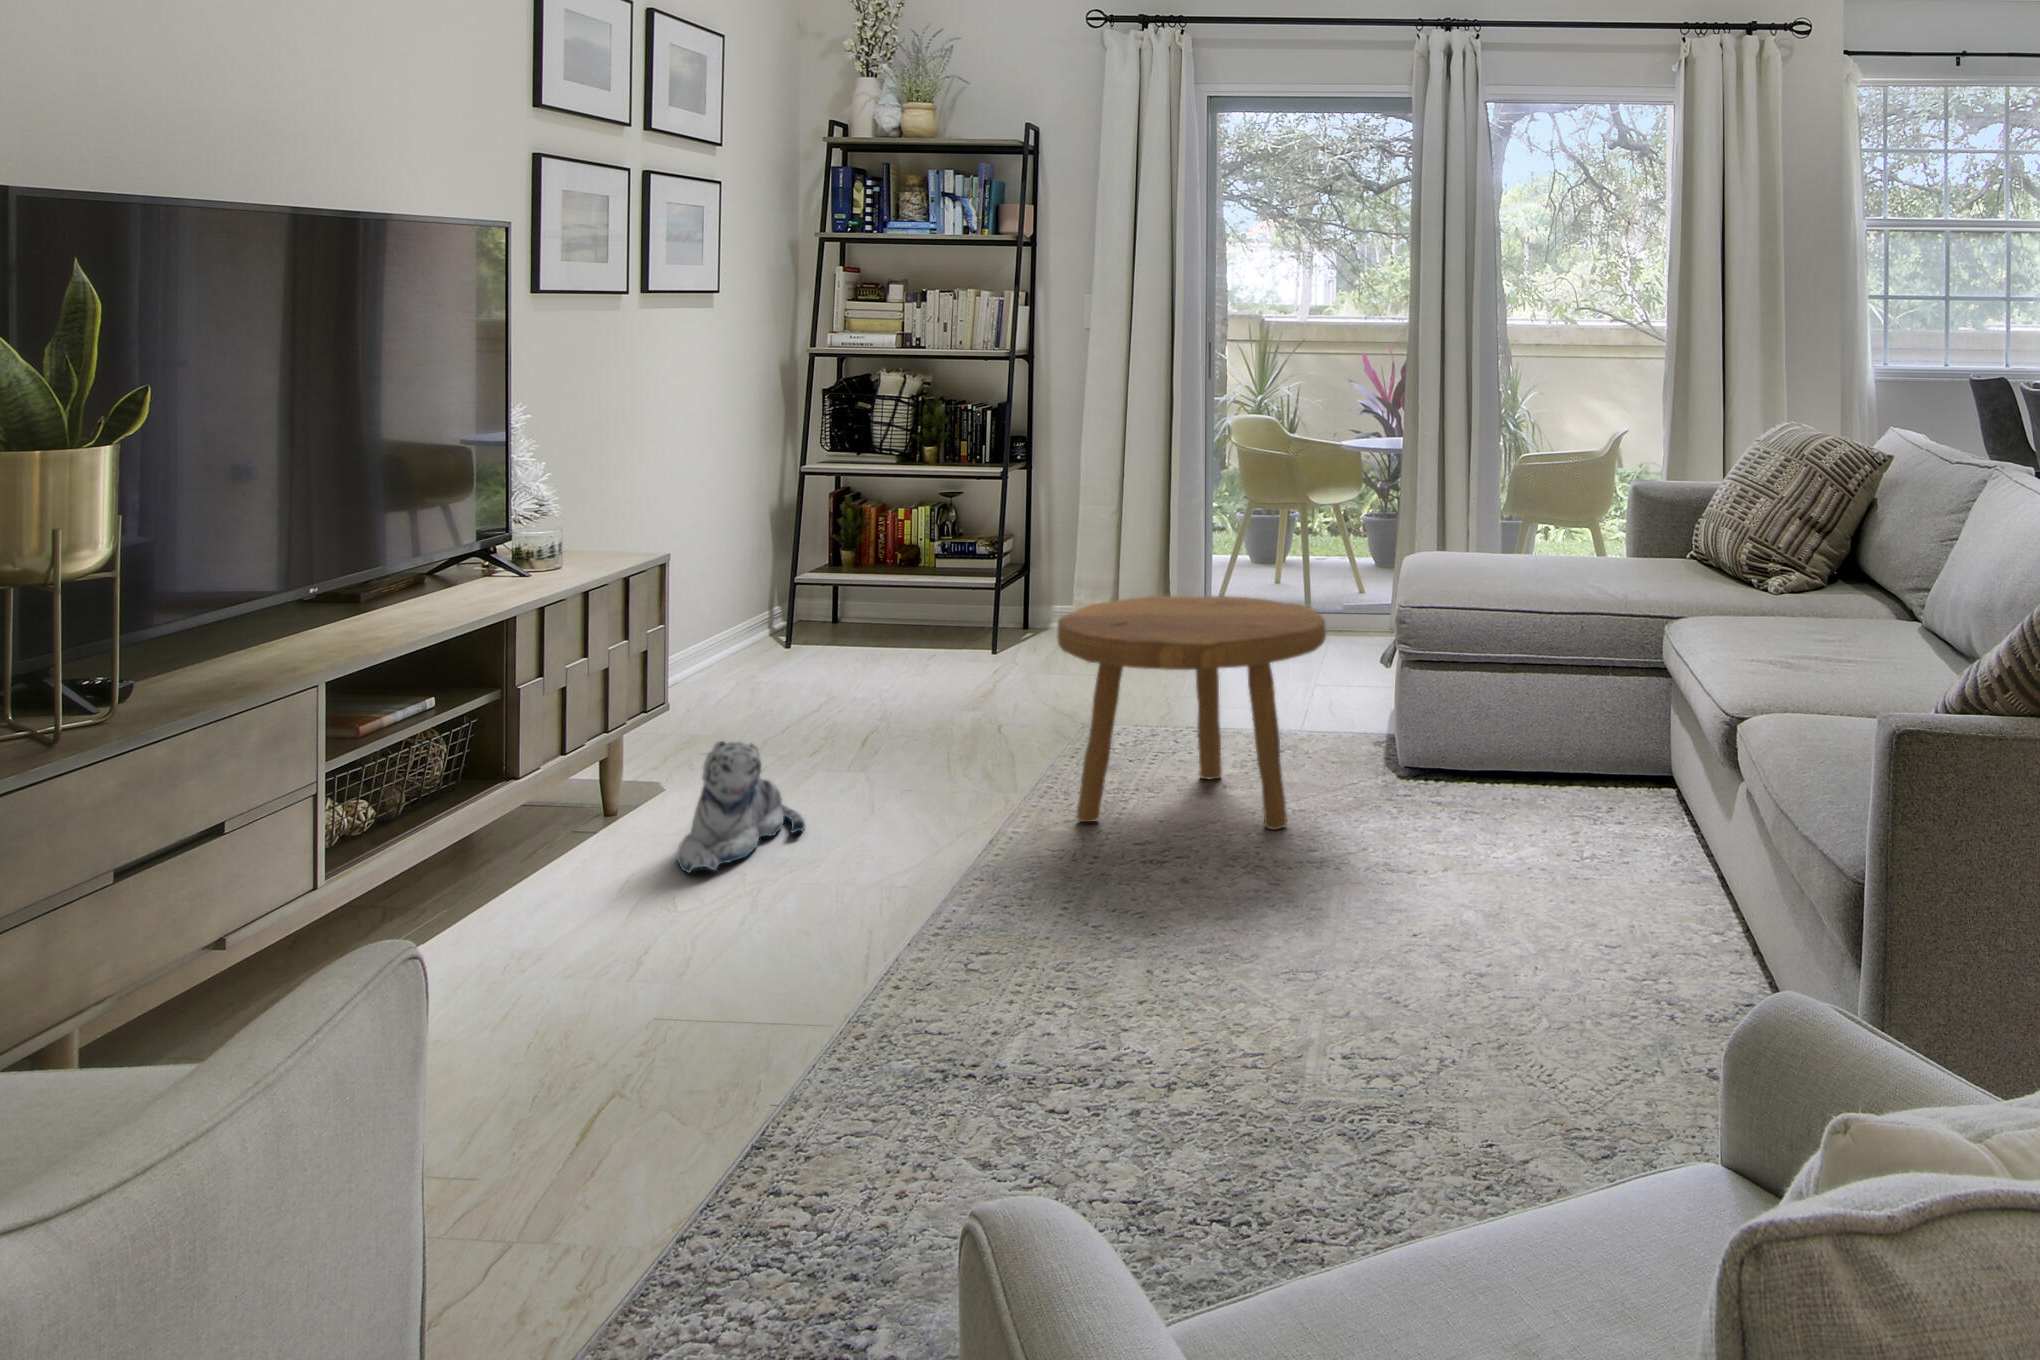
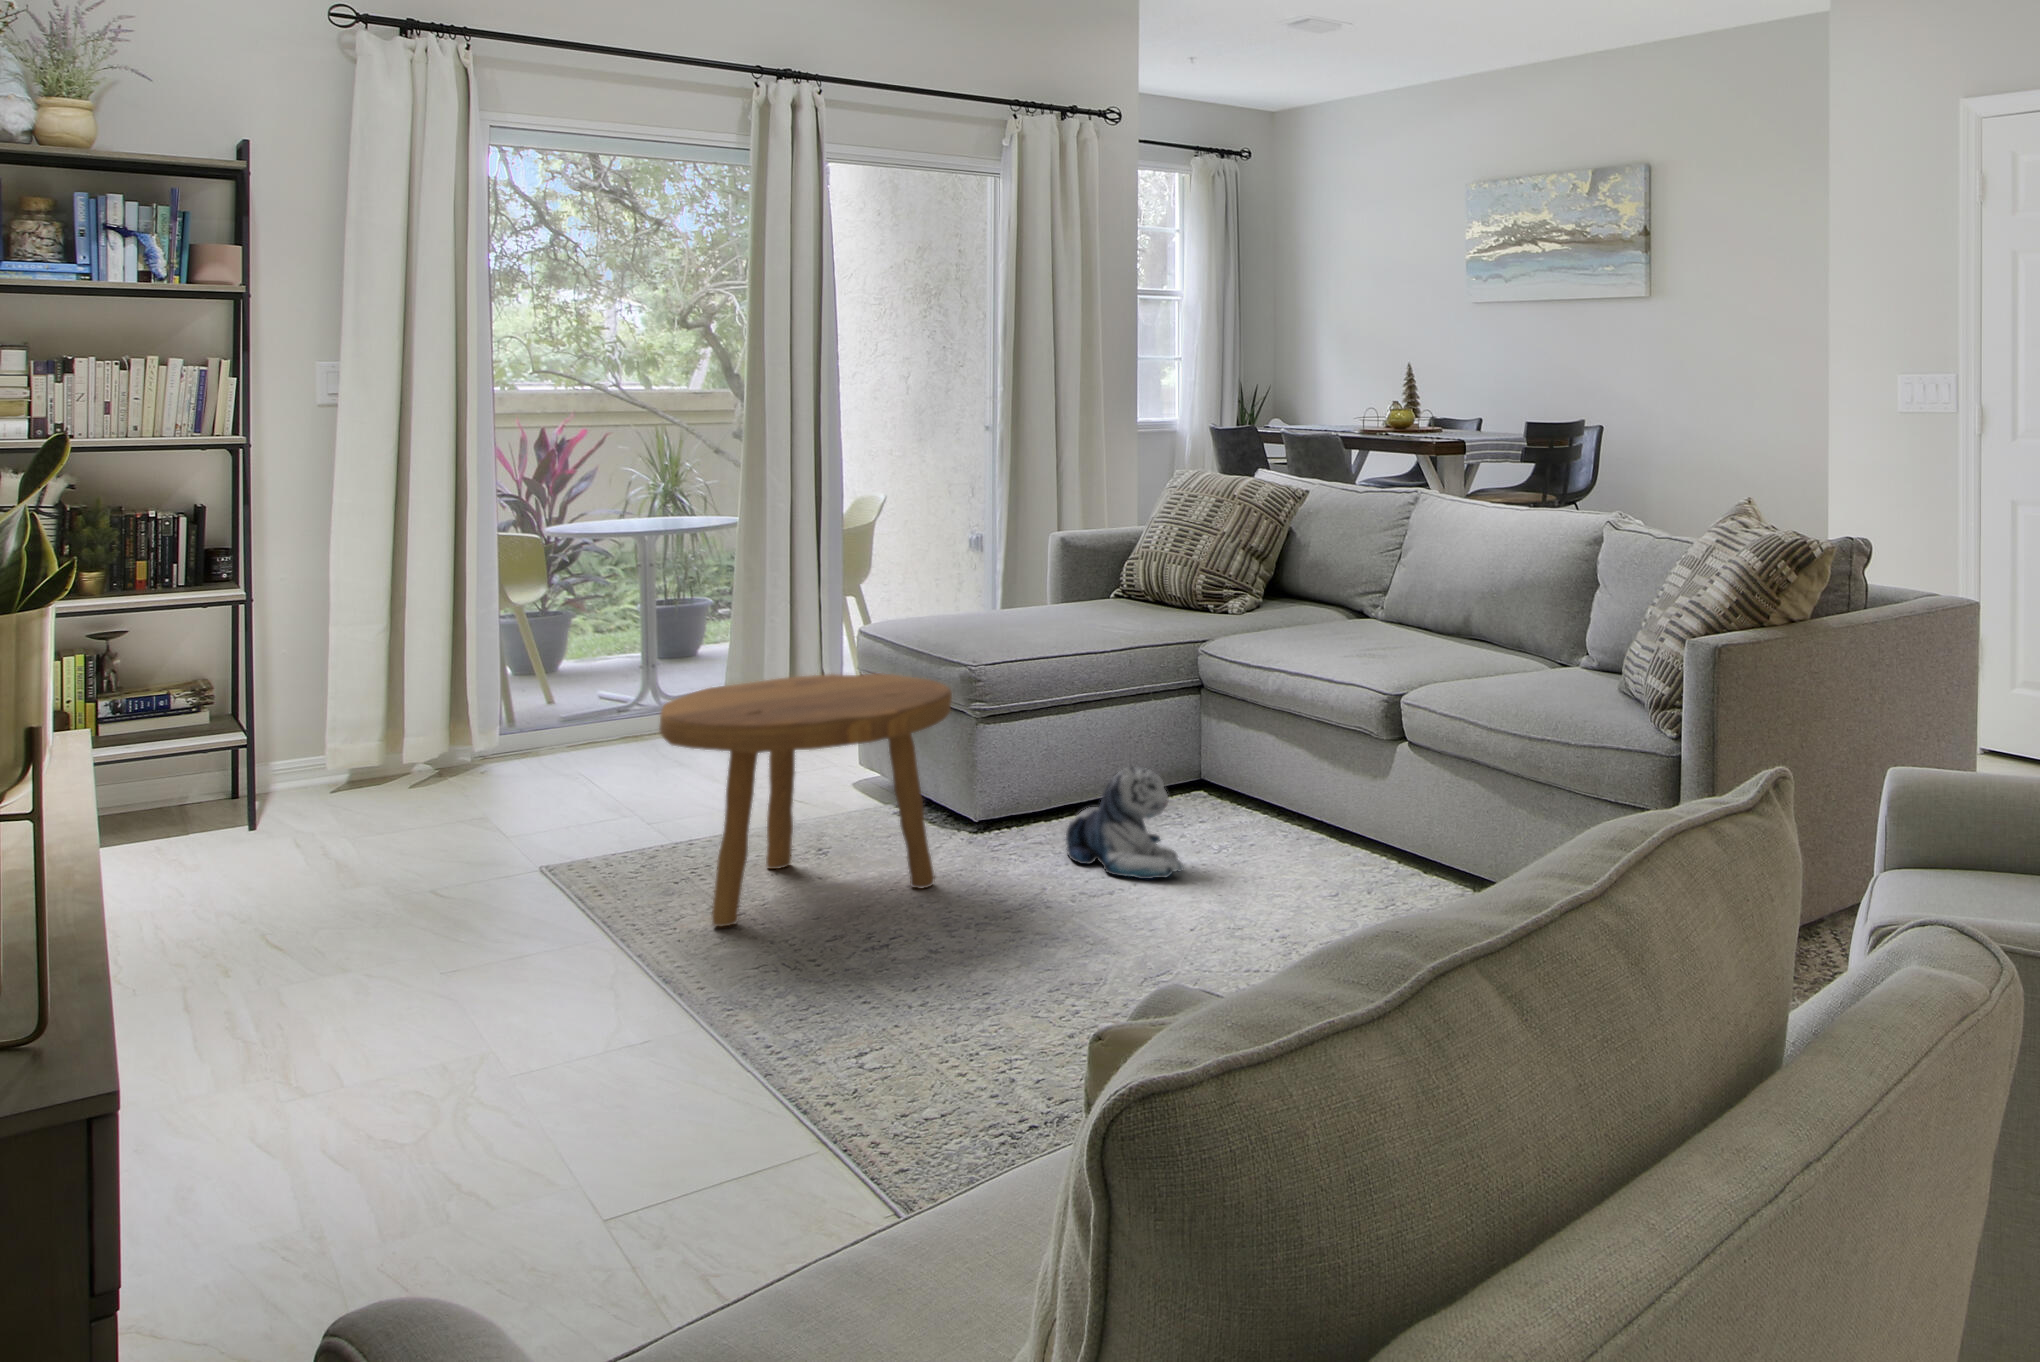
plush toy: present [677,741,805,873] -> present [1066,767,1184,879]

